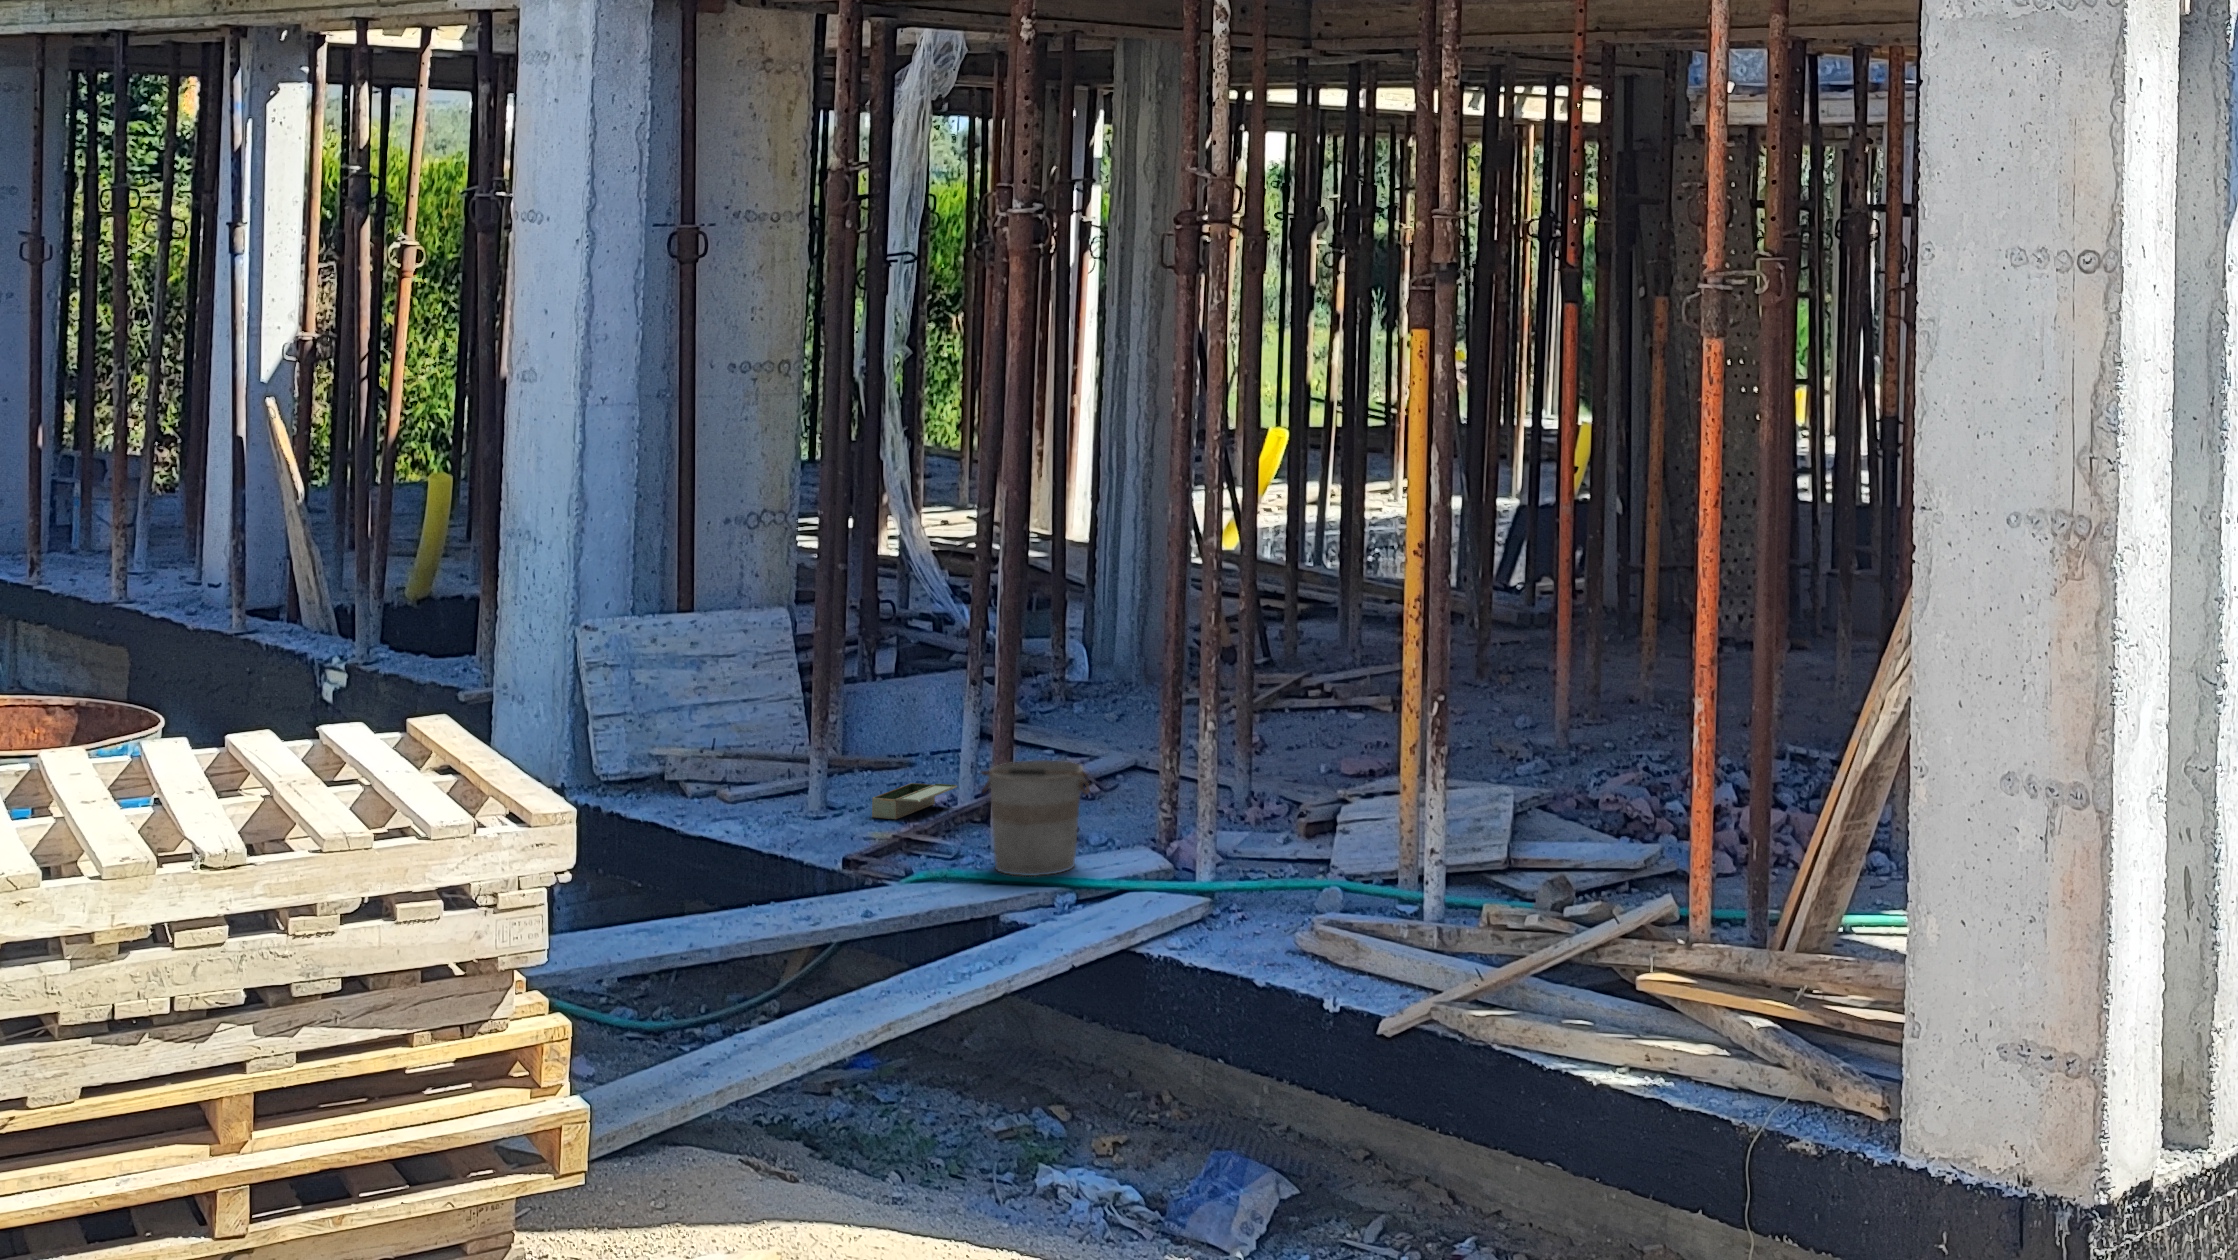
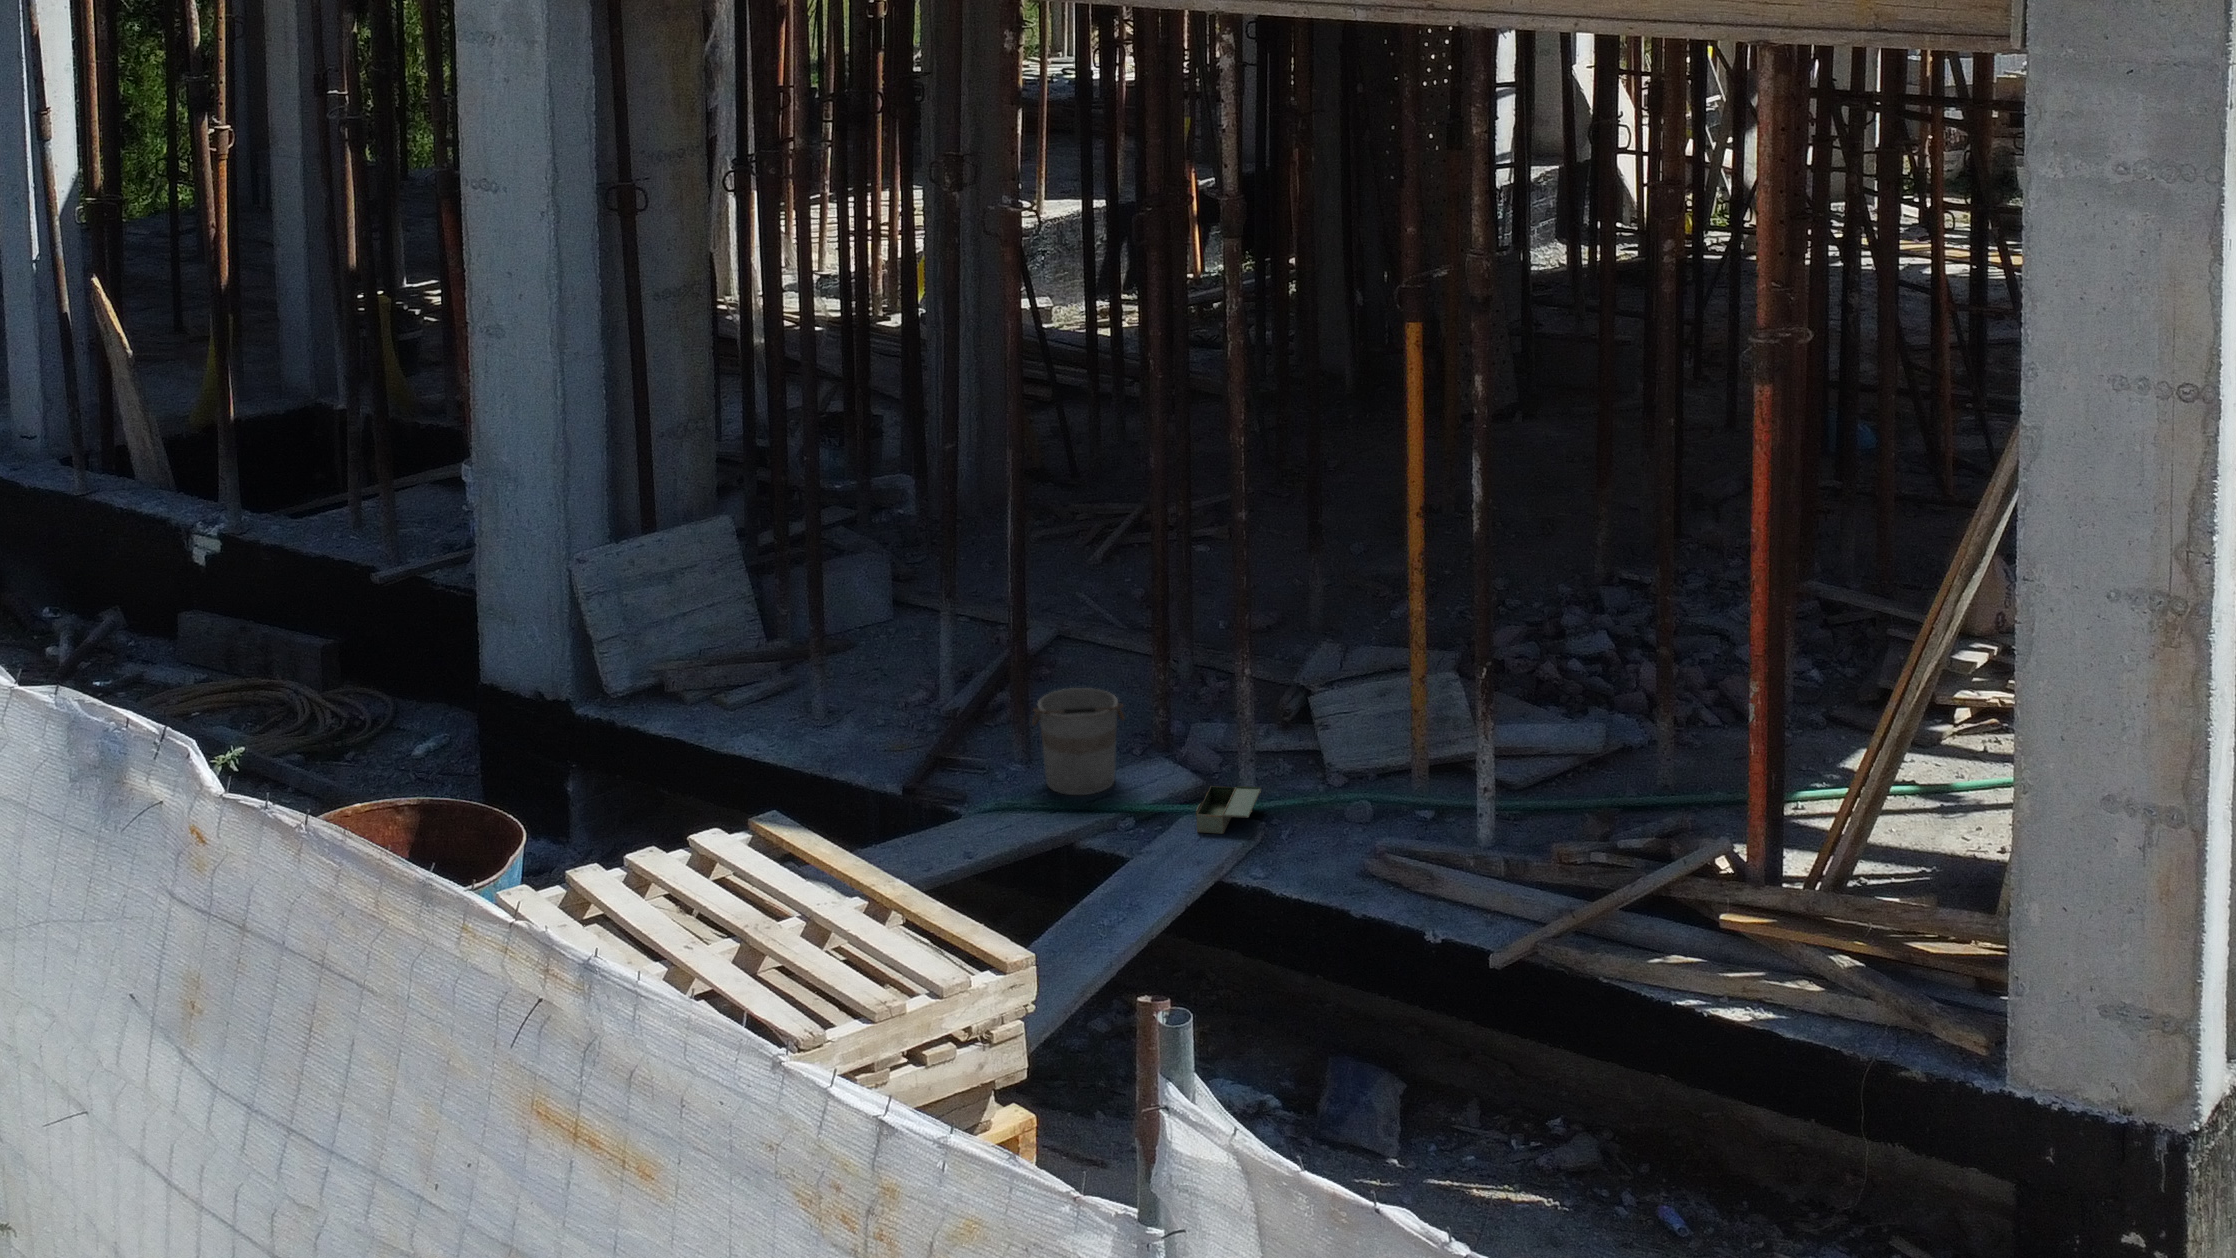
toolbox: present [872,783,957,819] -> present [1196,786,1261,834]

